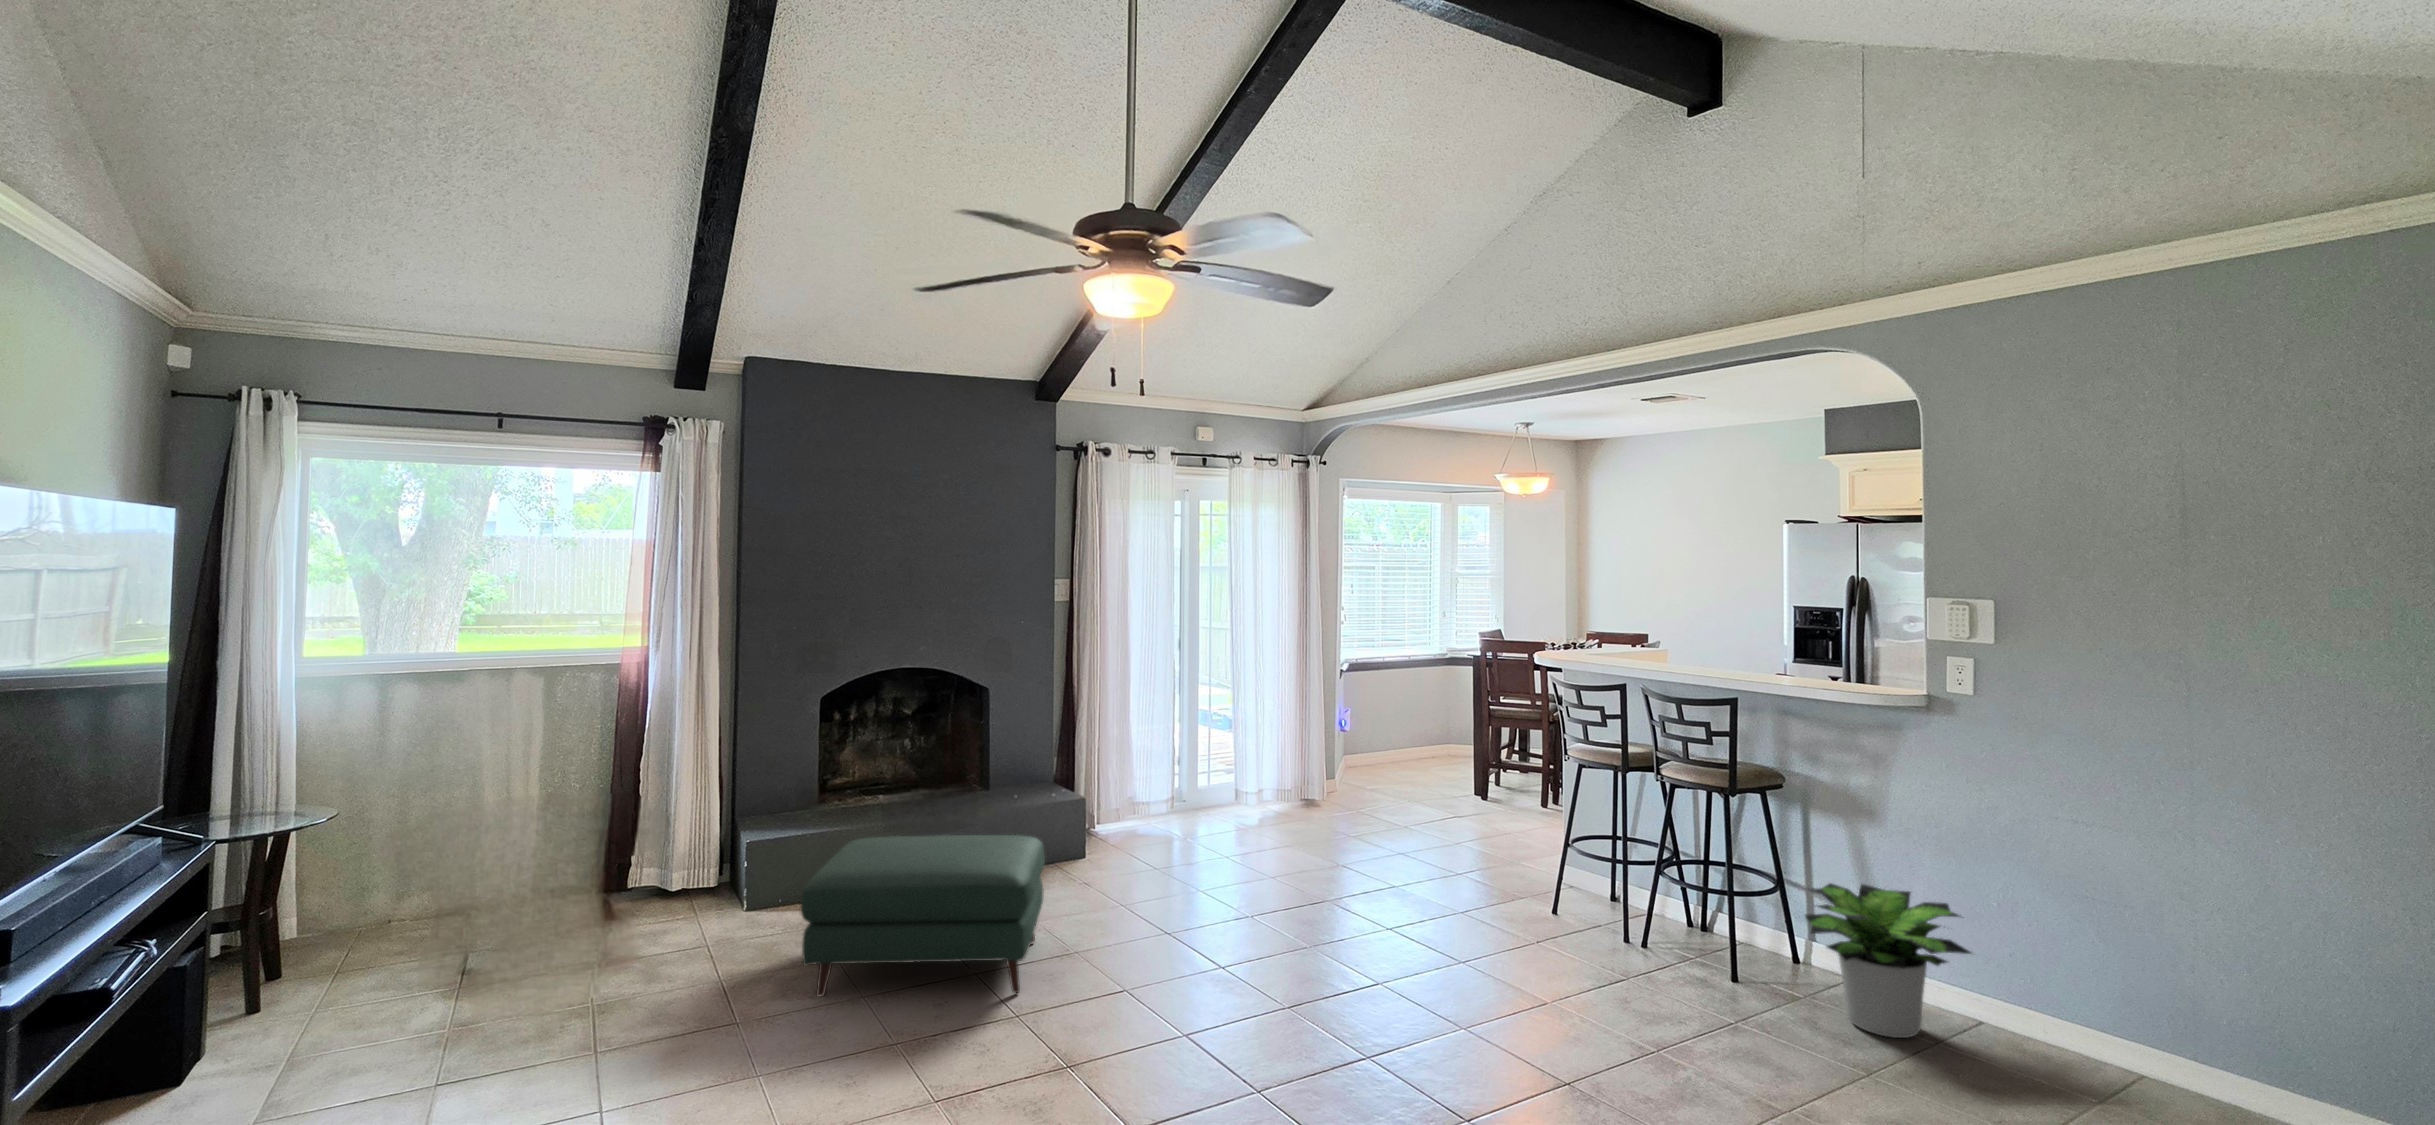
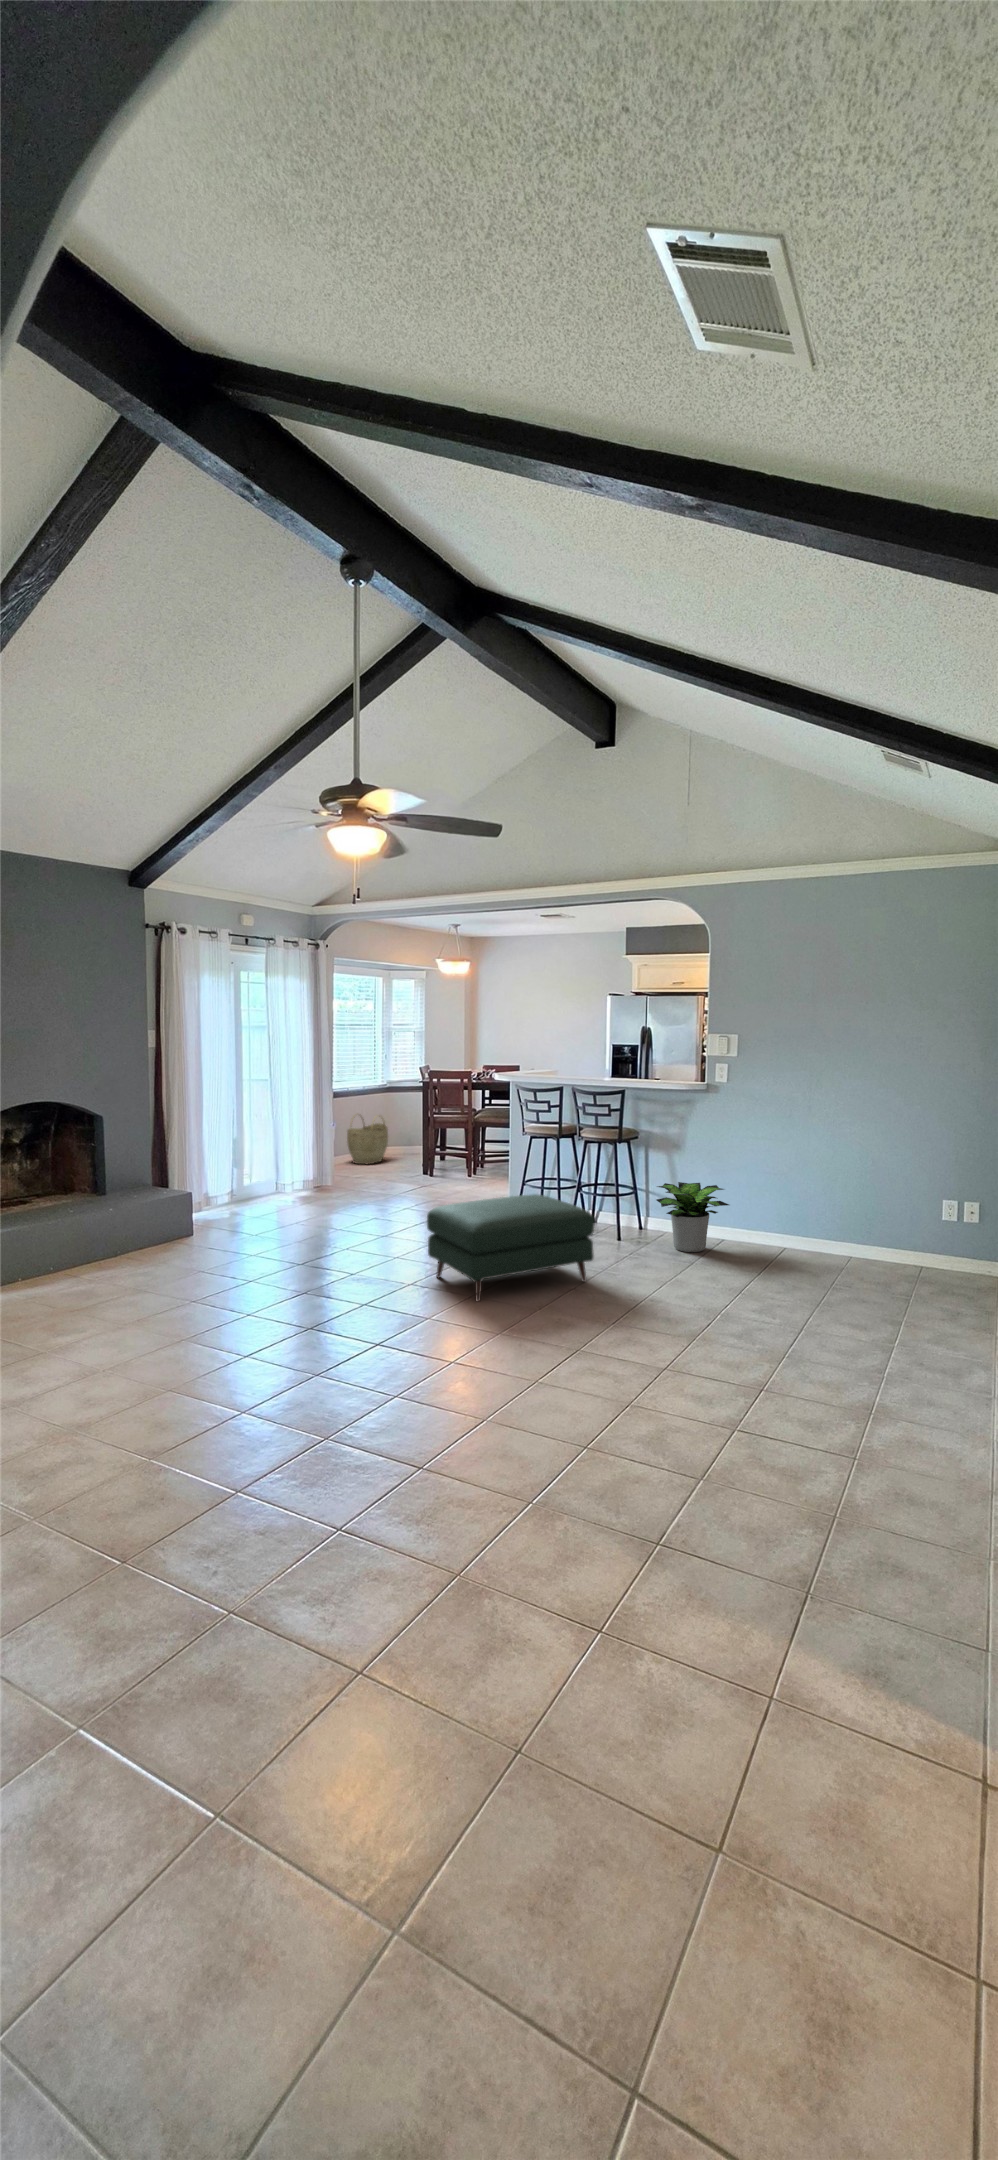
woven basket: none [1372,694,1432,769] -> present [347,1119,388,1164]
ottoman: present [801,835,1045,996] -> present [427,1194,595,1301]

